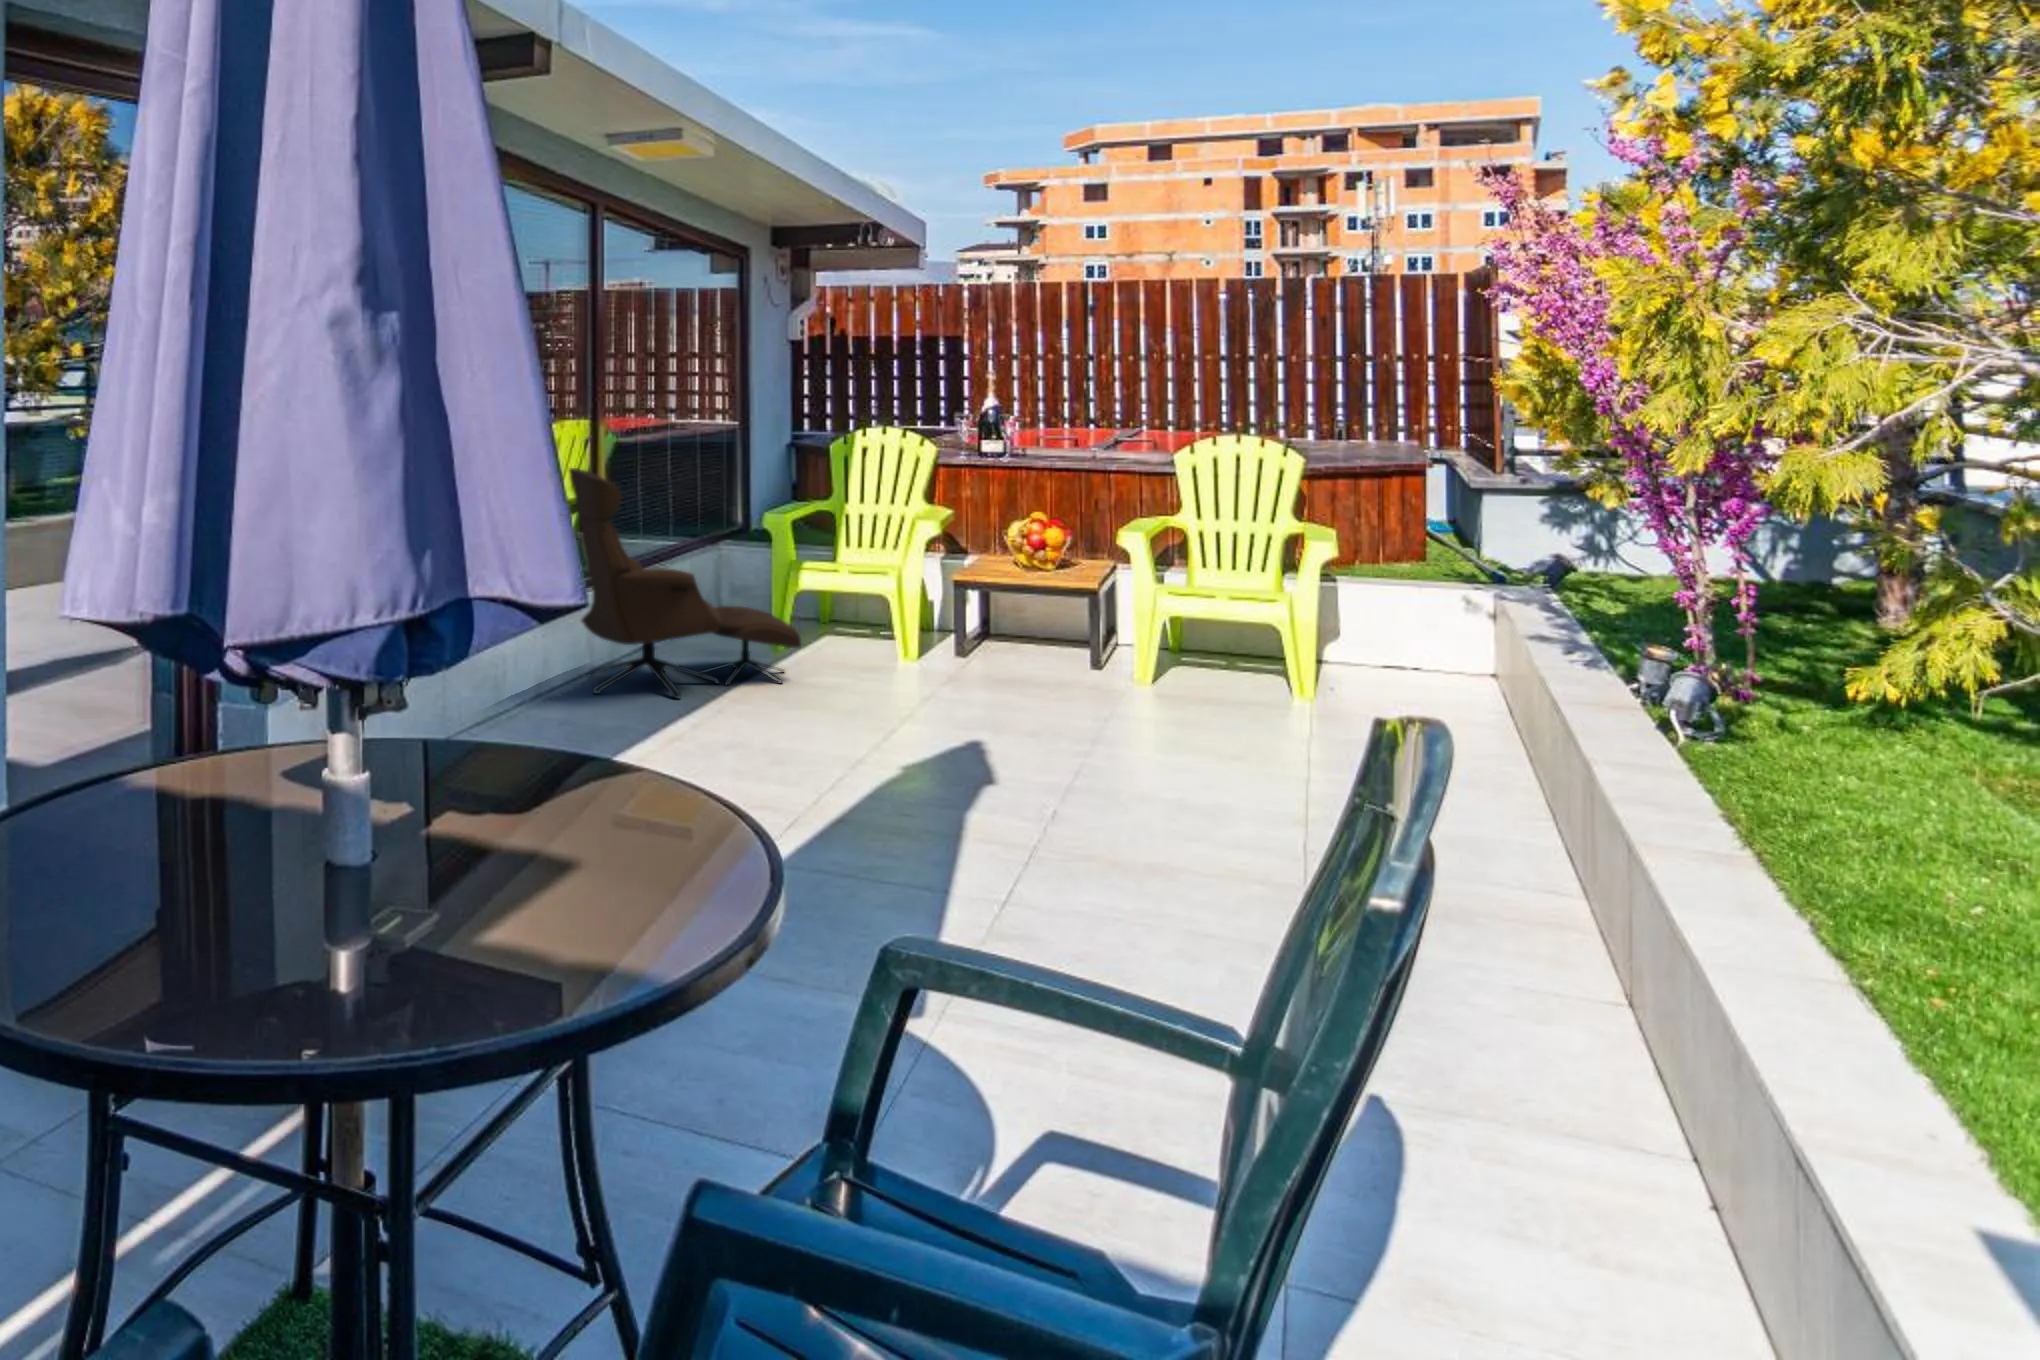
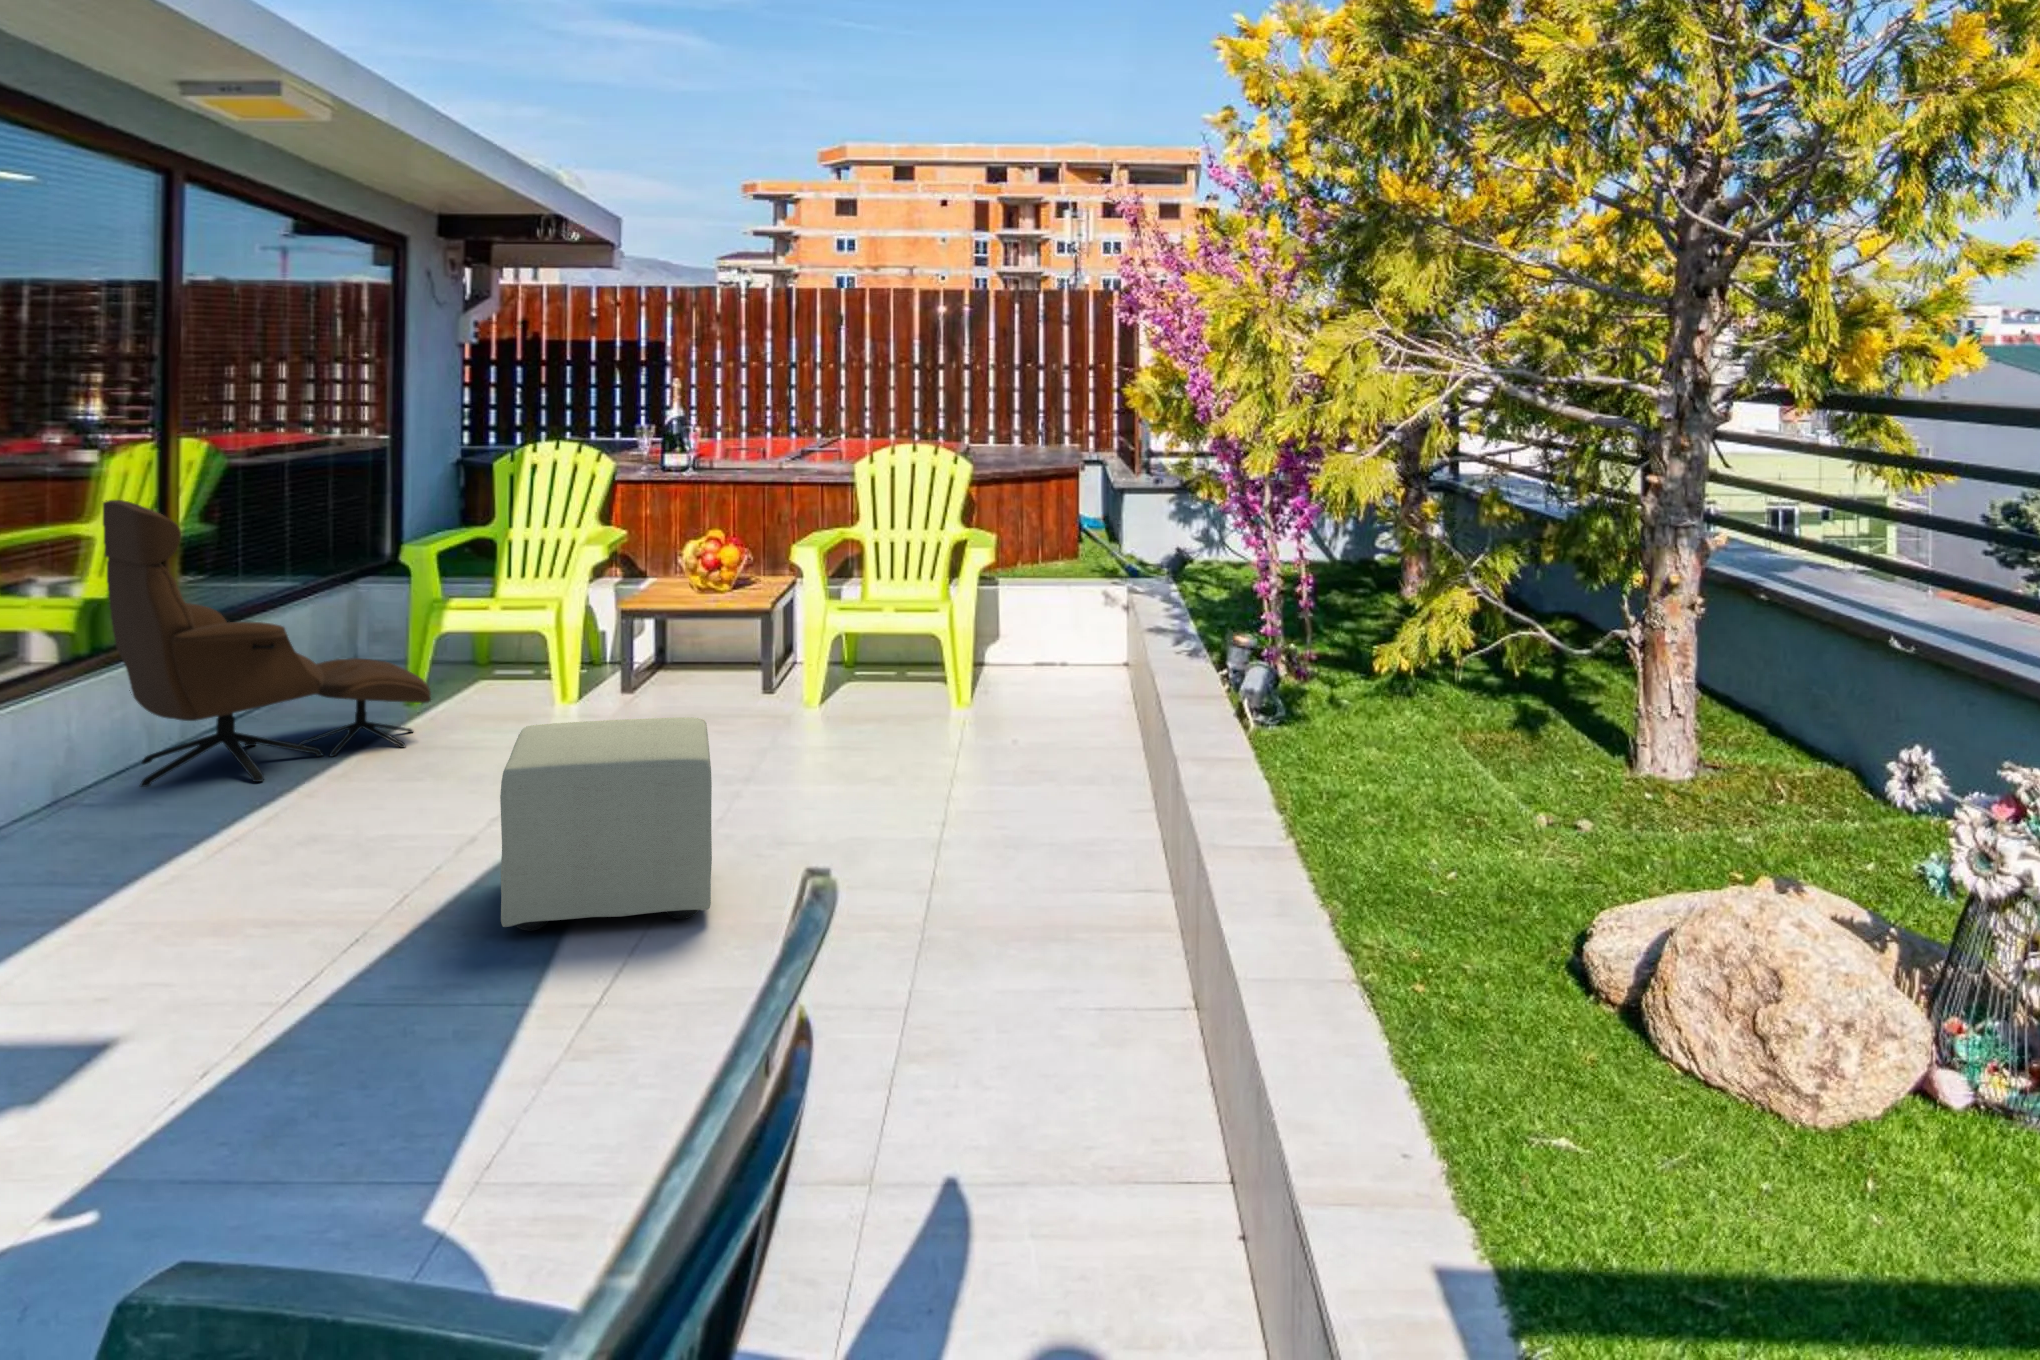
ottoman: none [906,668,1089,848] -> present [500,717,712,931]

